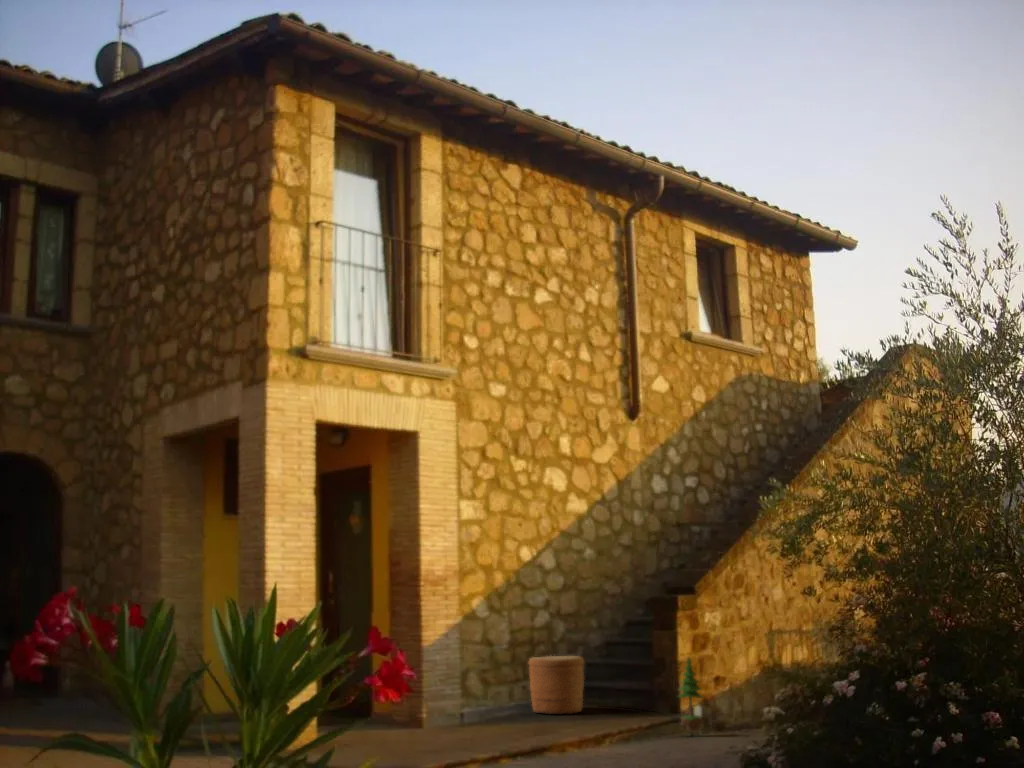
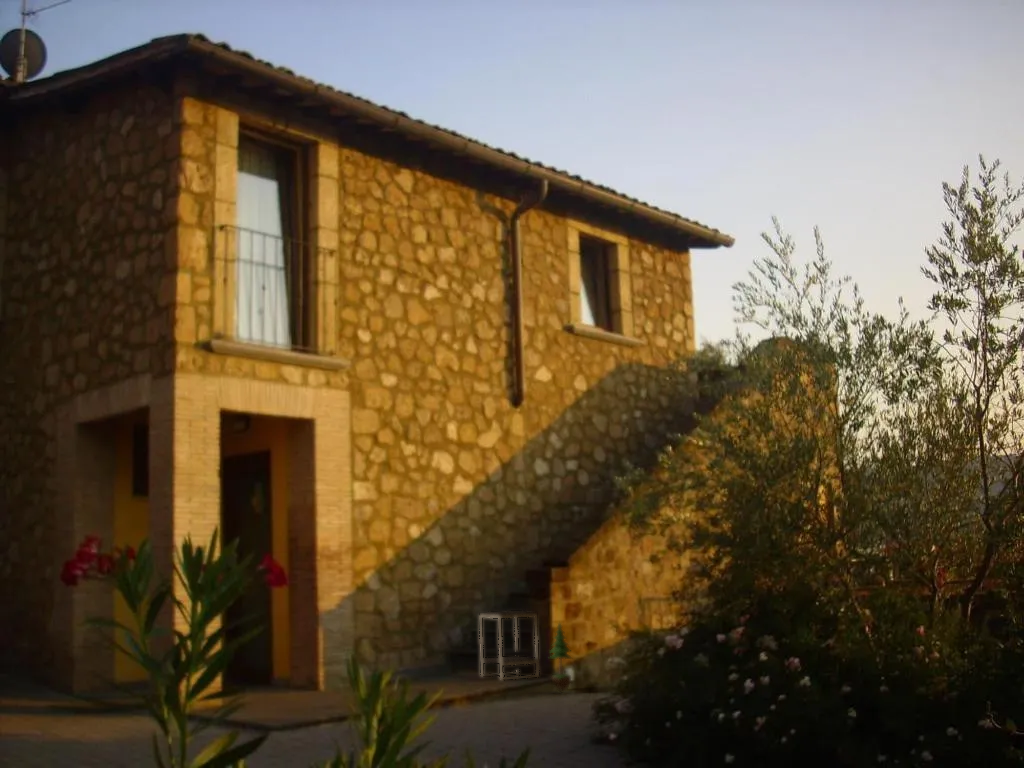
side table: none [599,643,666,720] -> present [480,611,538,679]
woven basket: present [529,656,584,714] -> none [416,624,467,676]

